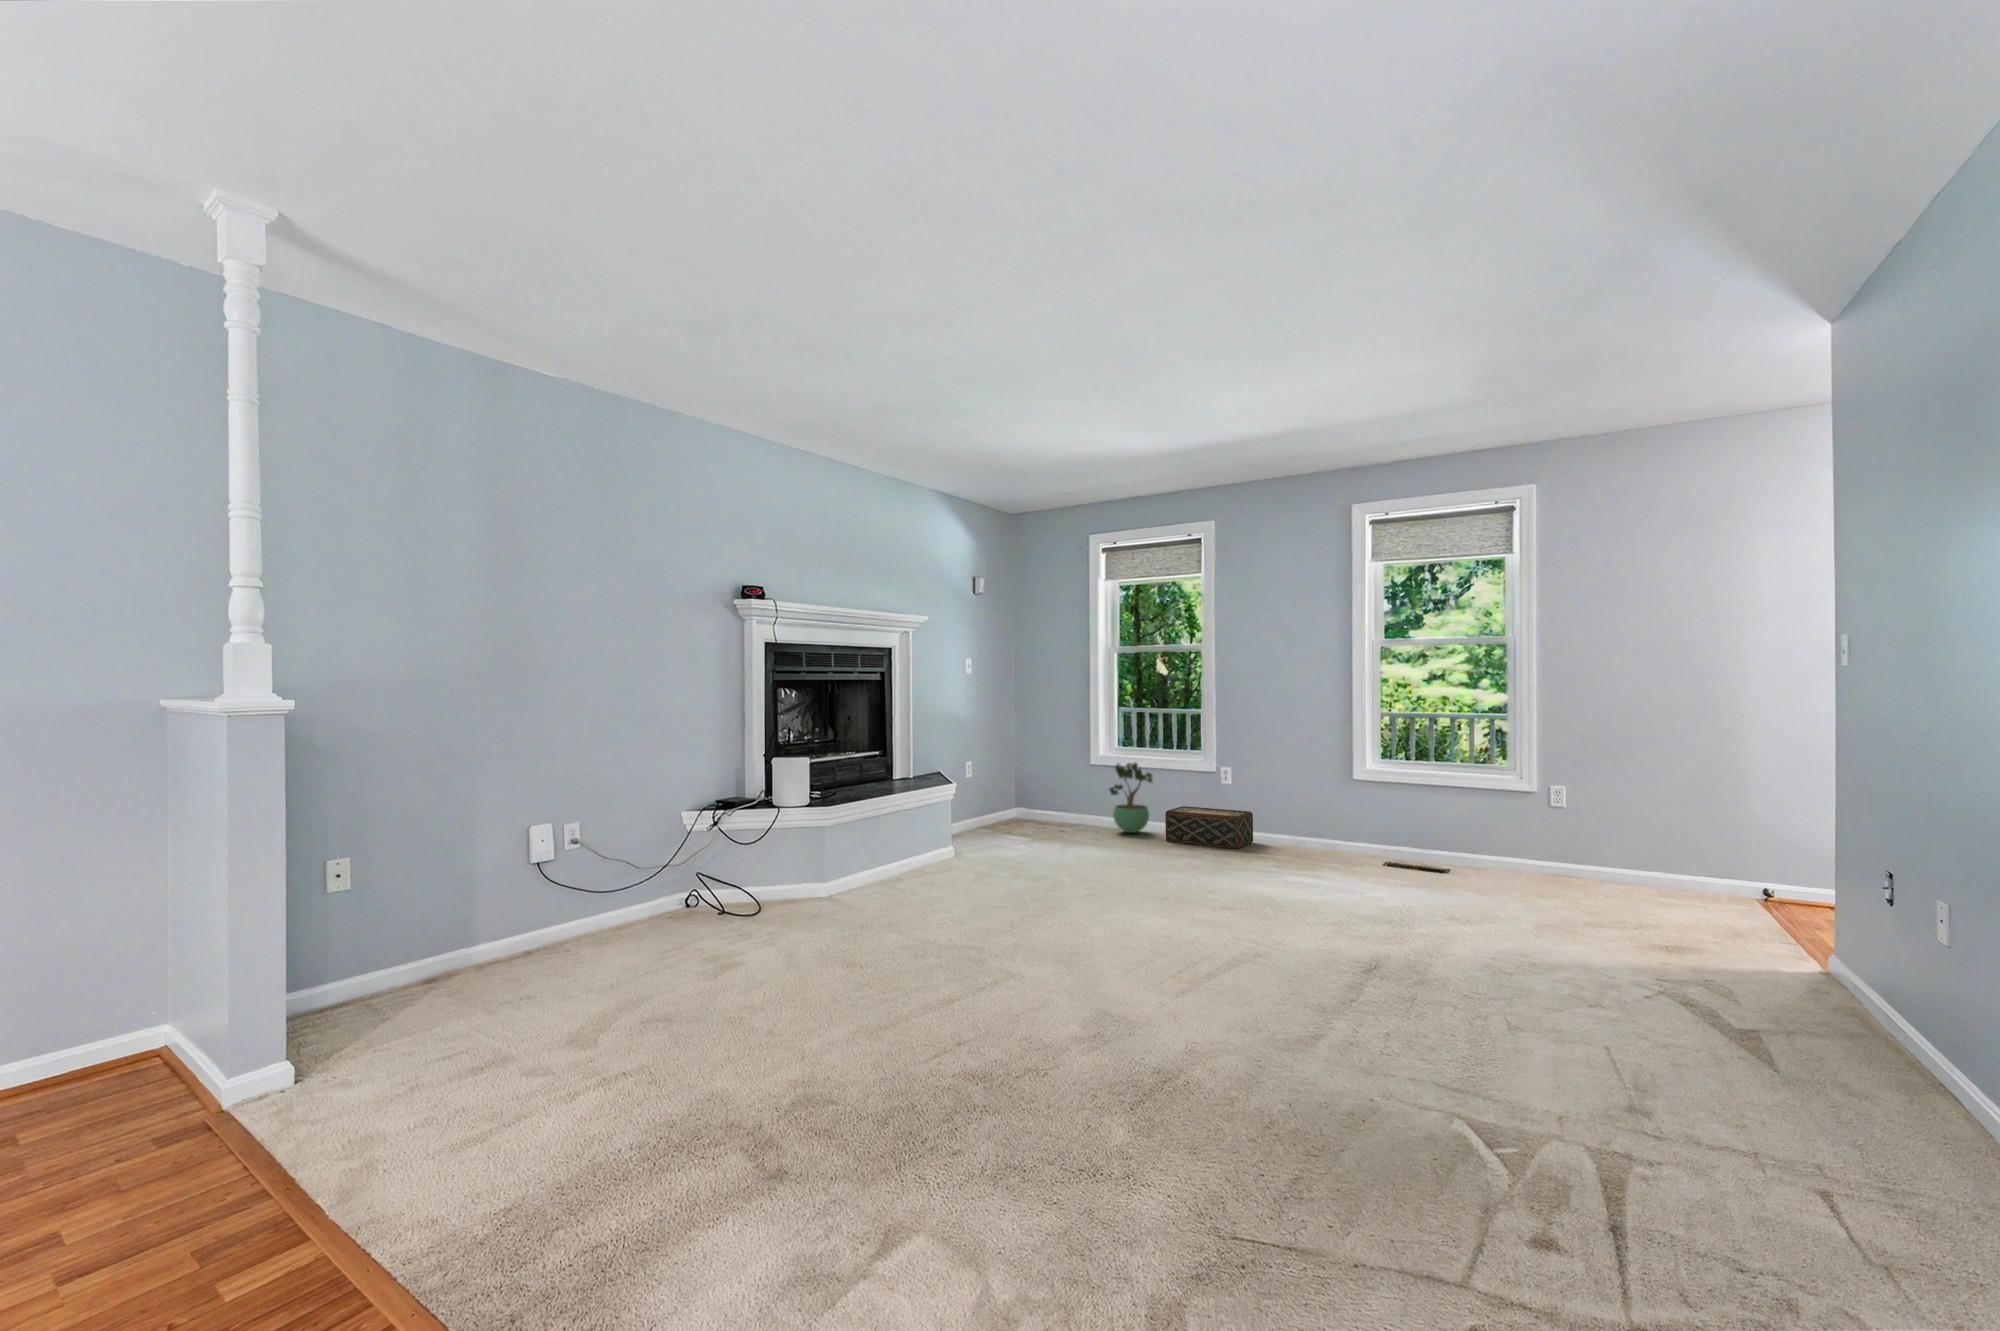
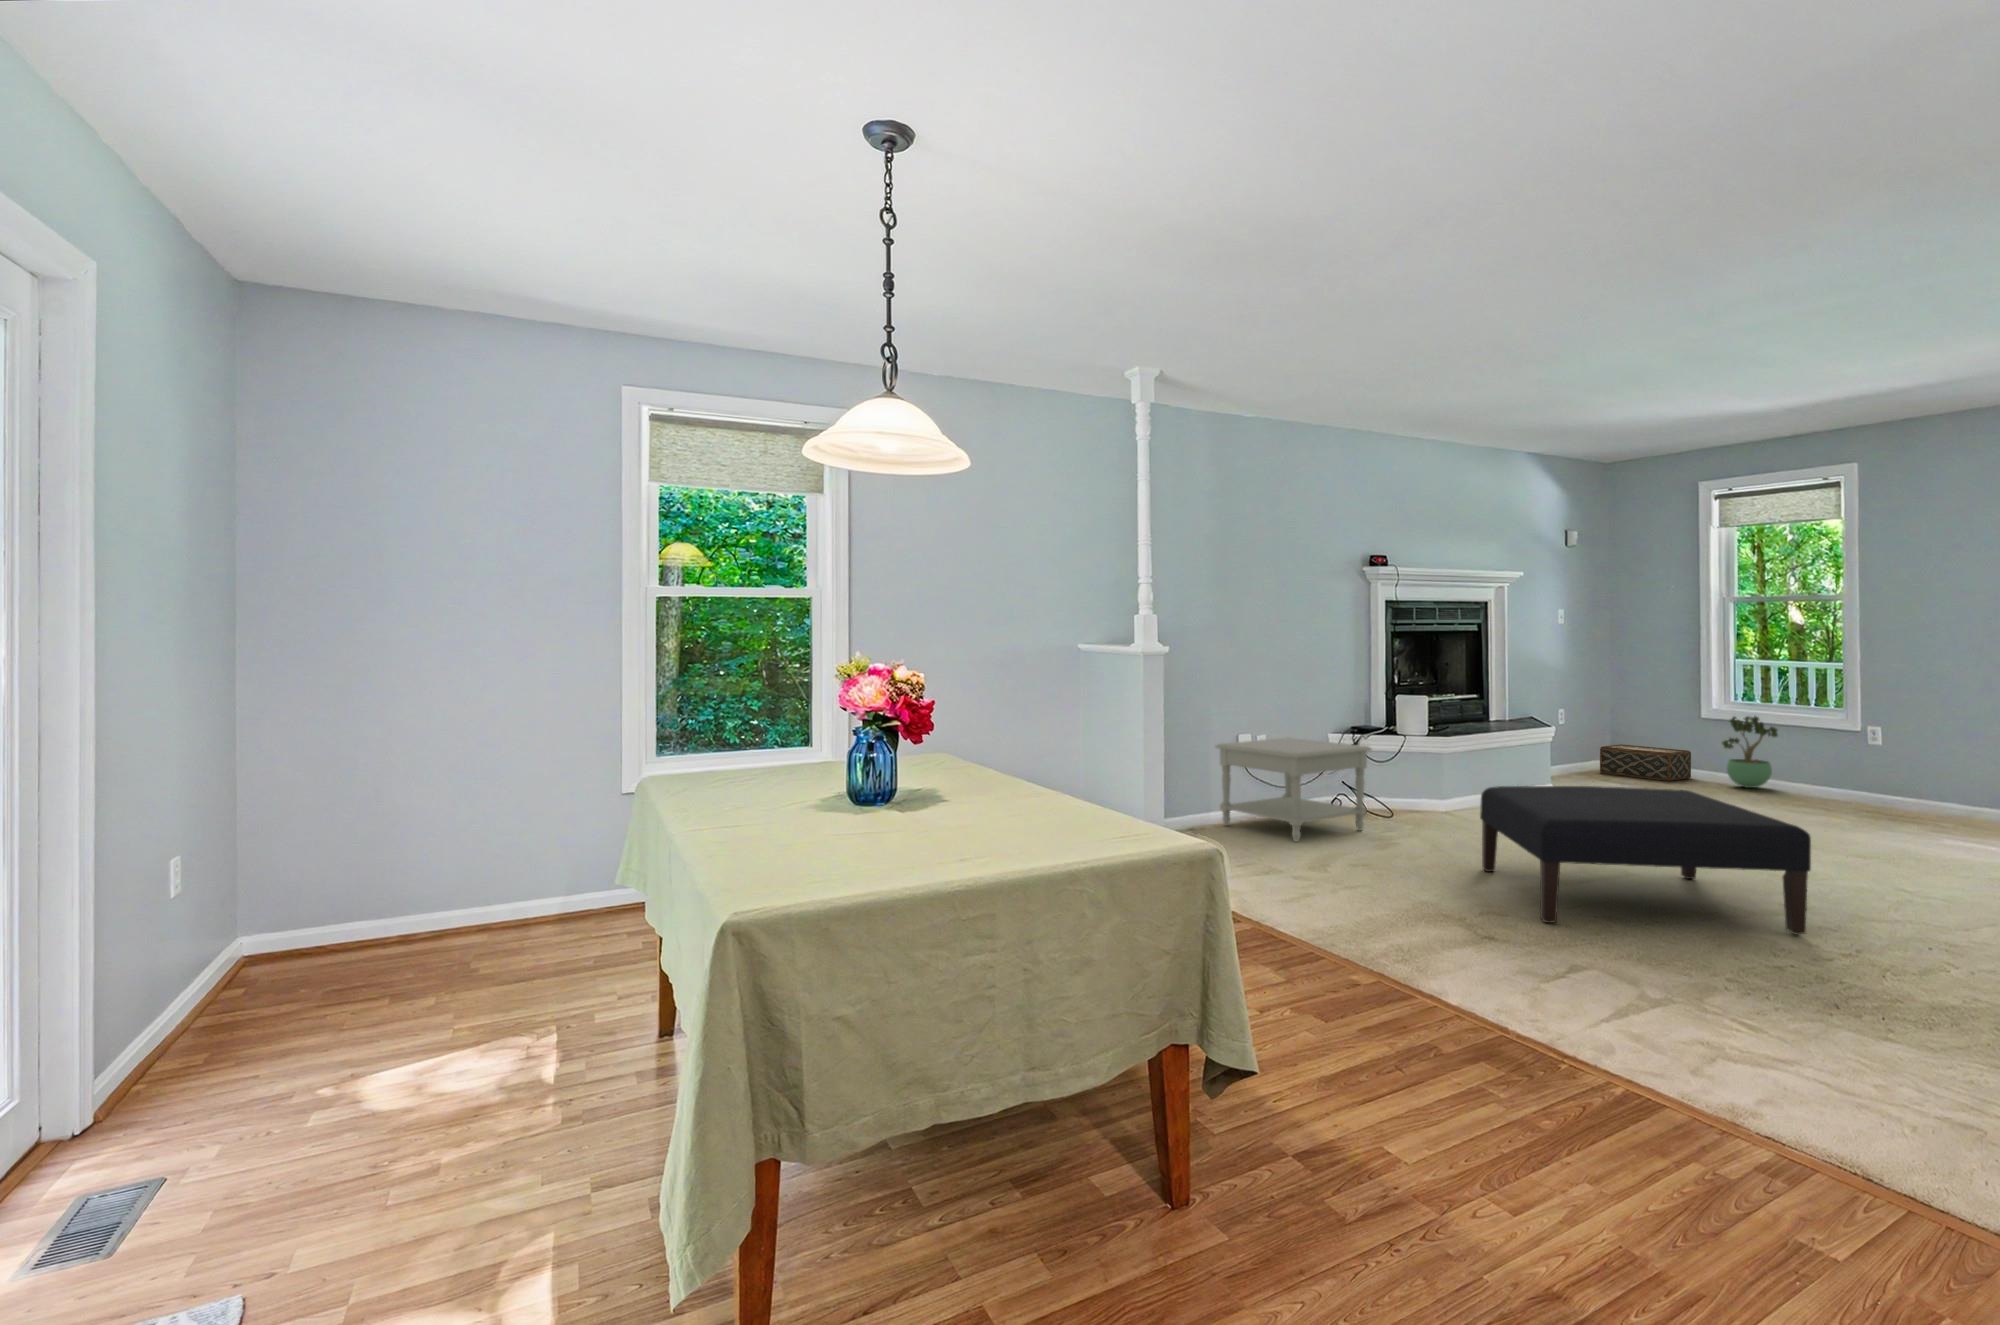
woven basket: present [1165,806,1253,848] -> present [1600,744,1691,781]
side table: none [481,823,711,988] -> present [1215,738,1371,842]
ottoman: none [813,876,1176,1135] -> present [1480,786,1811,935]

